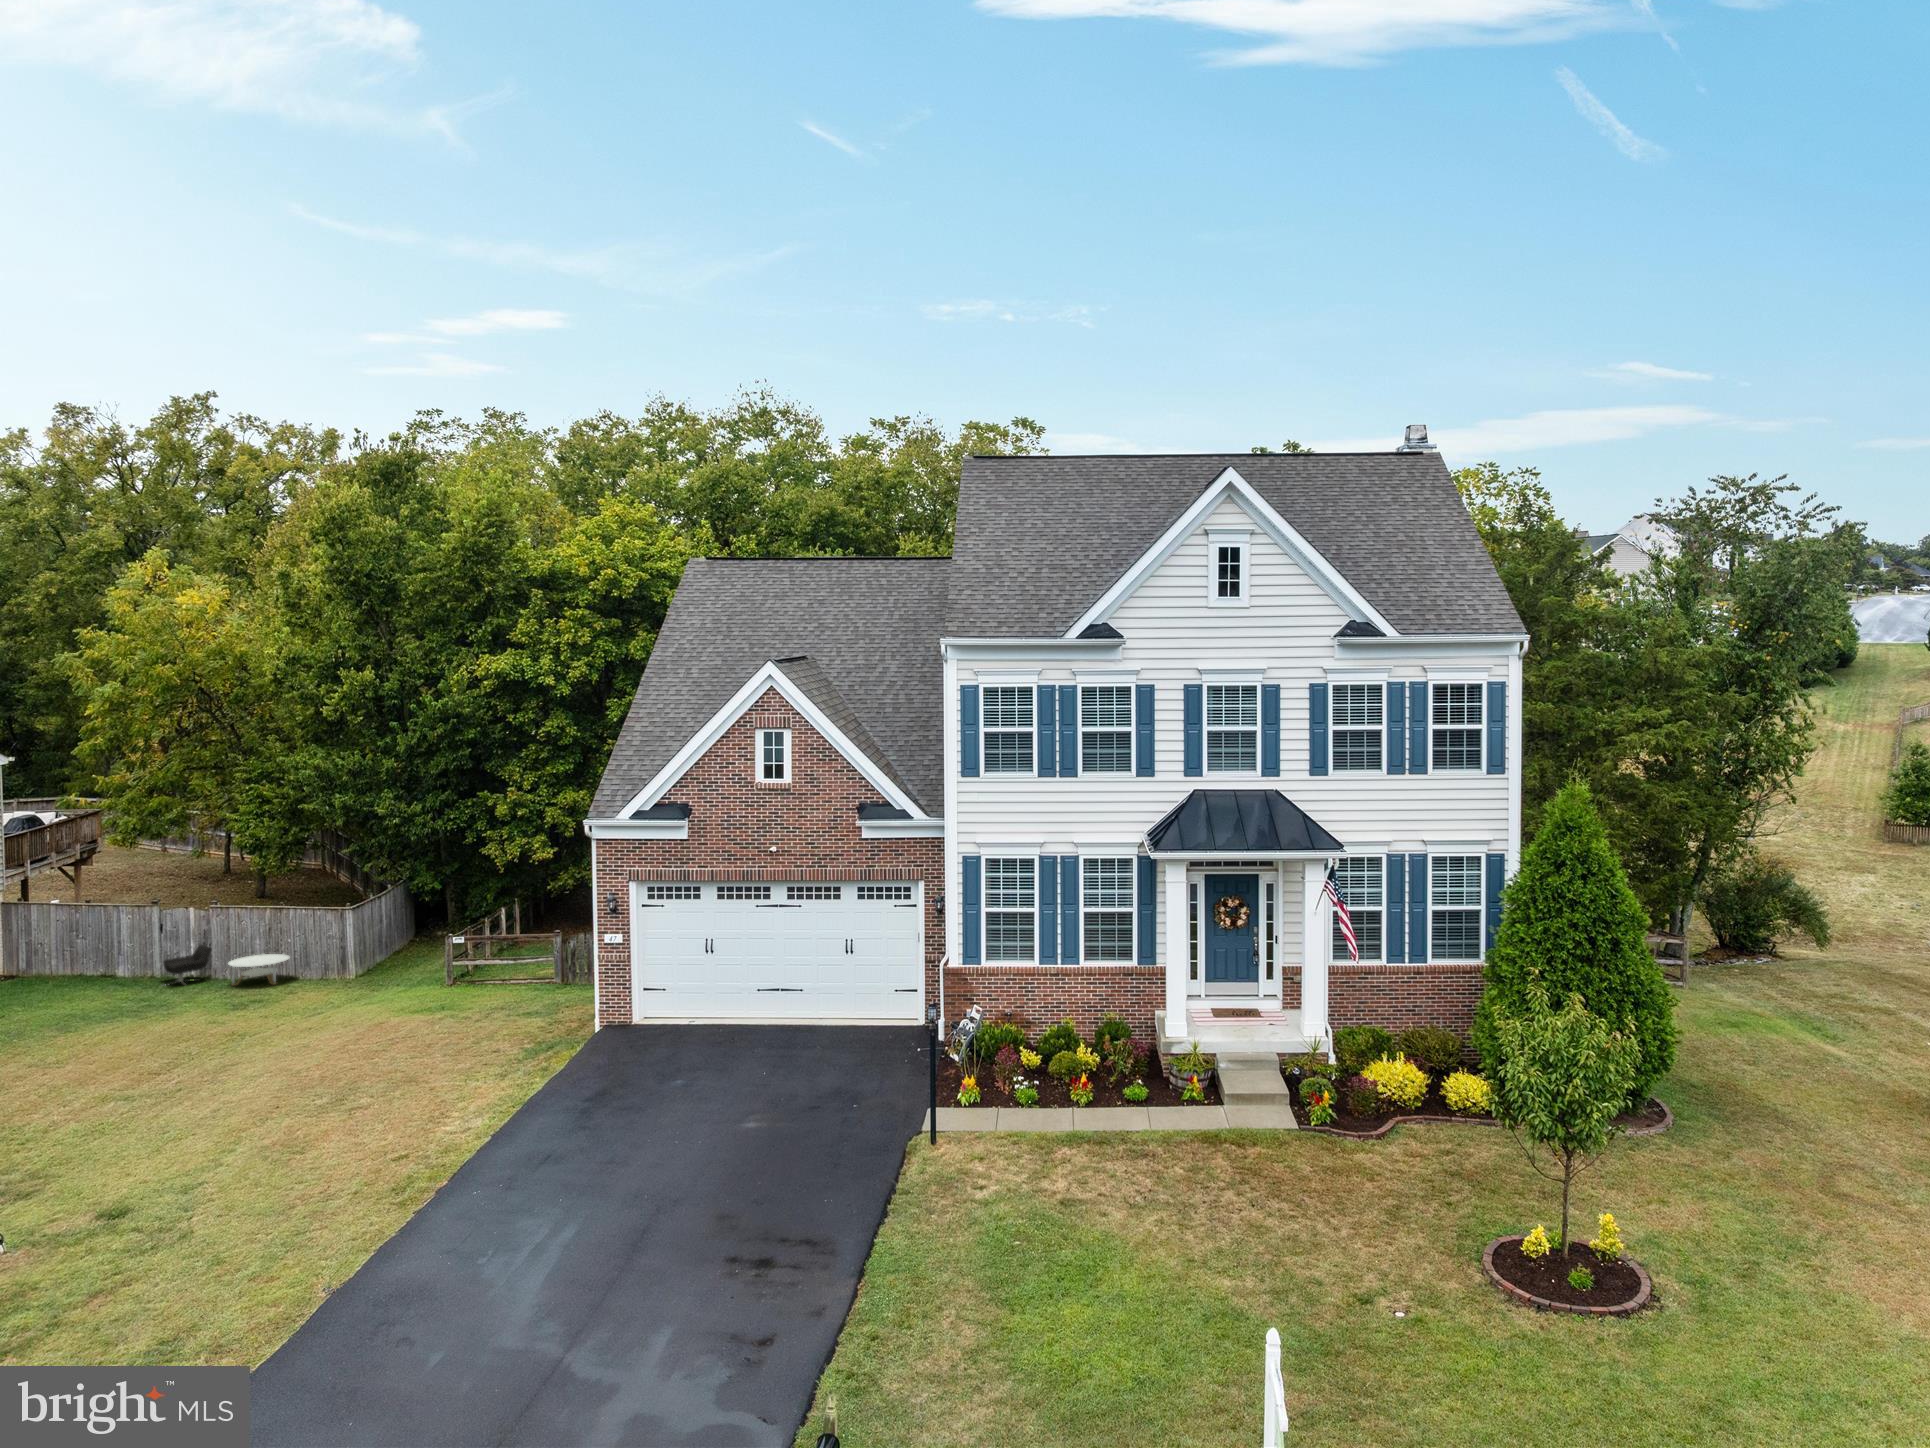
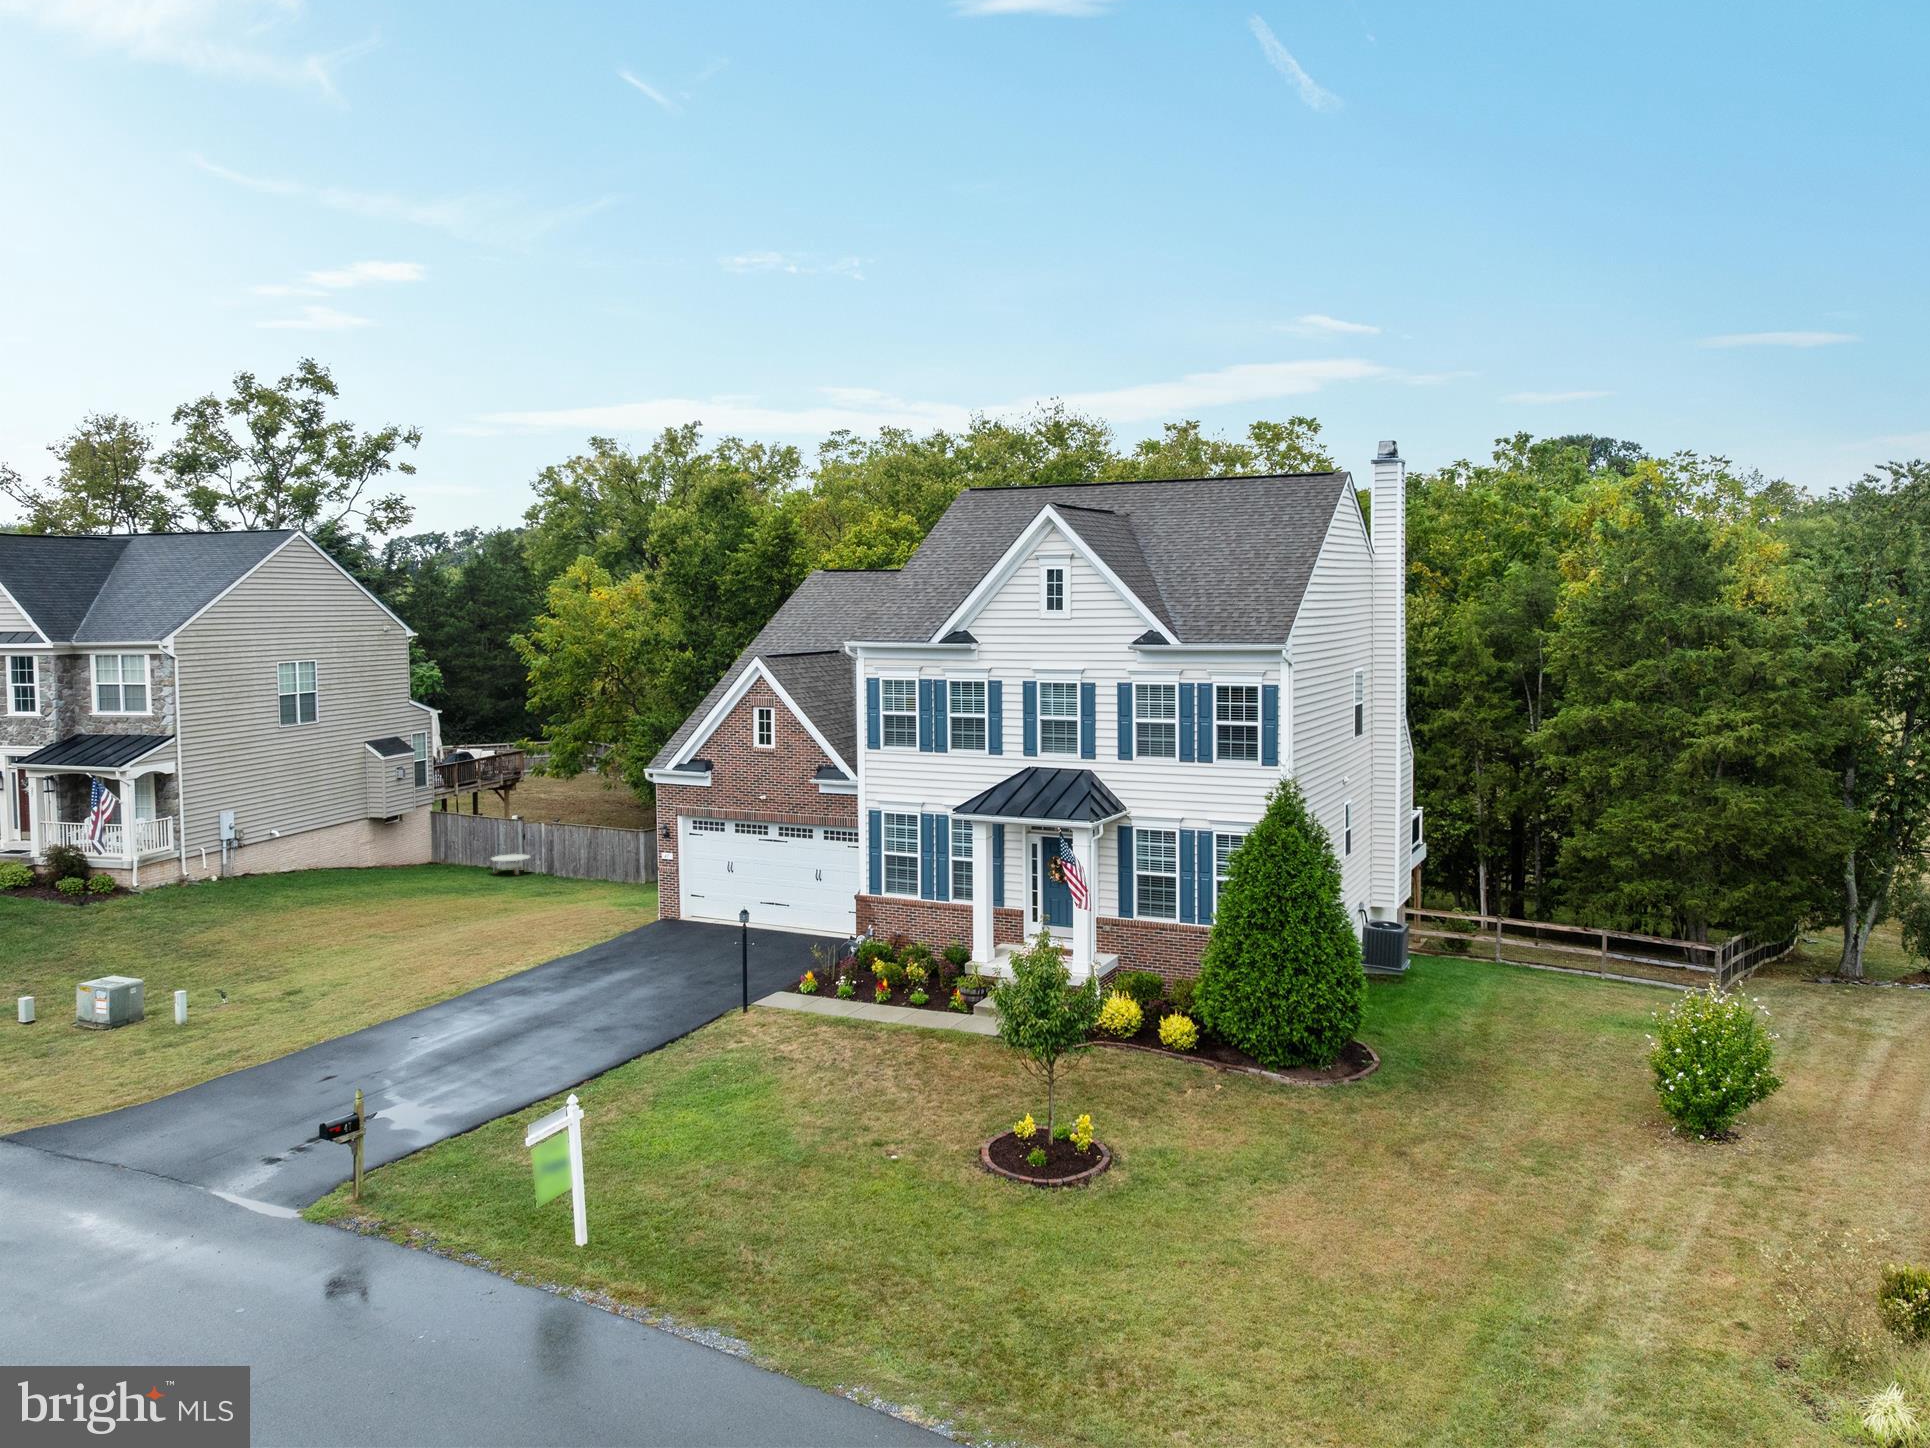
lounge chair: present [163,944,212,984] -> none [456,844,487,871]

